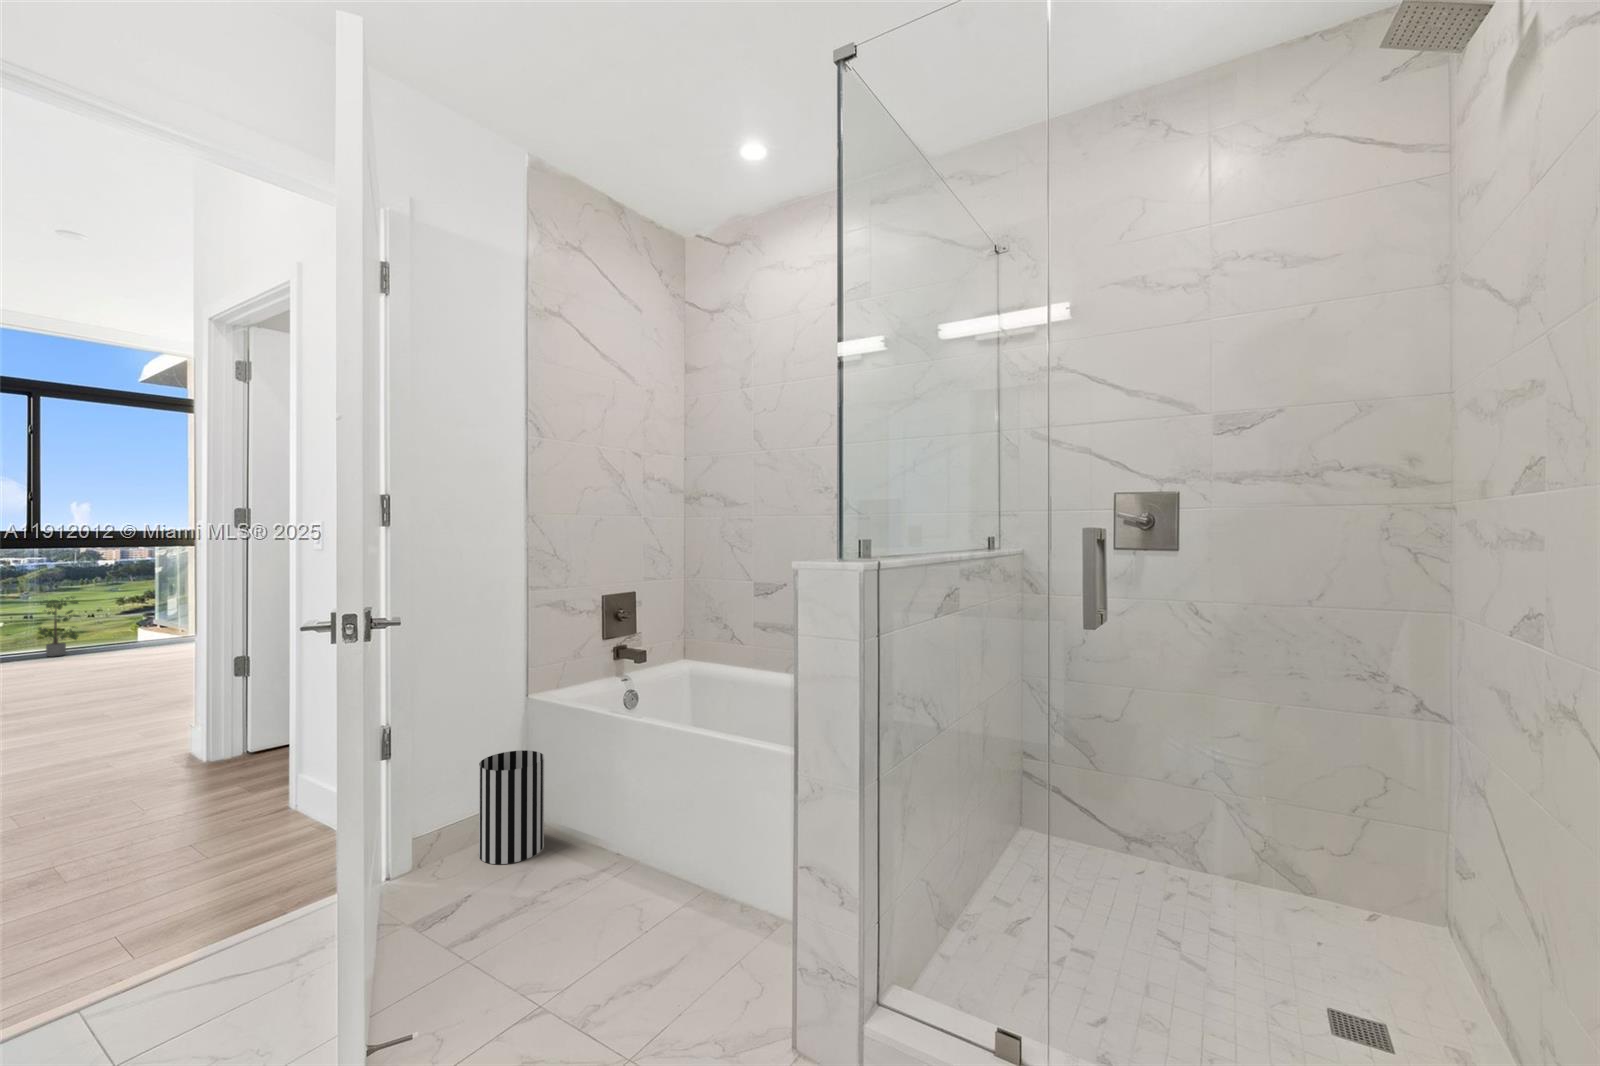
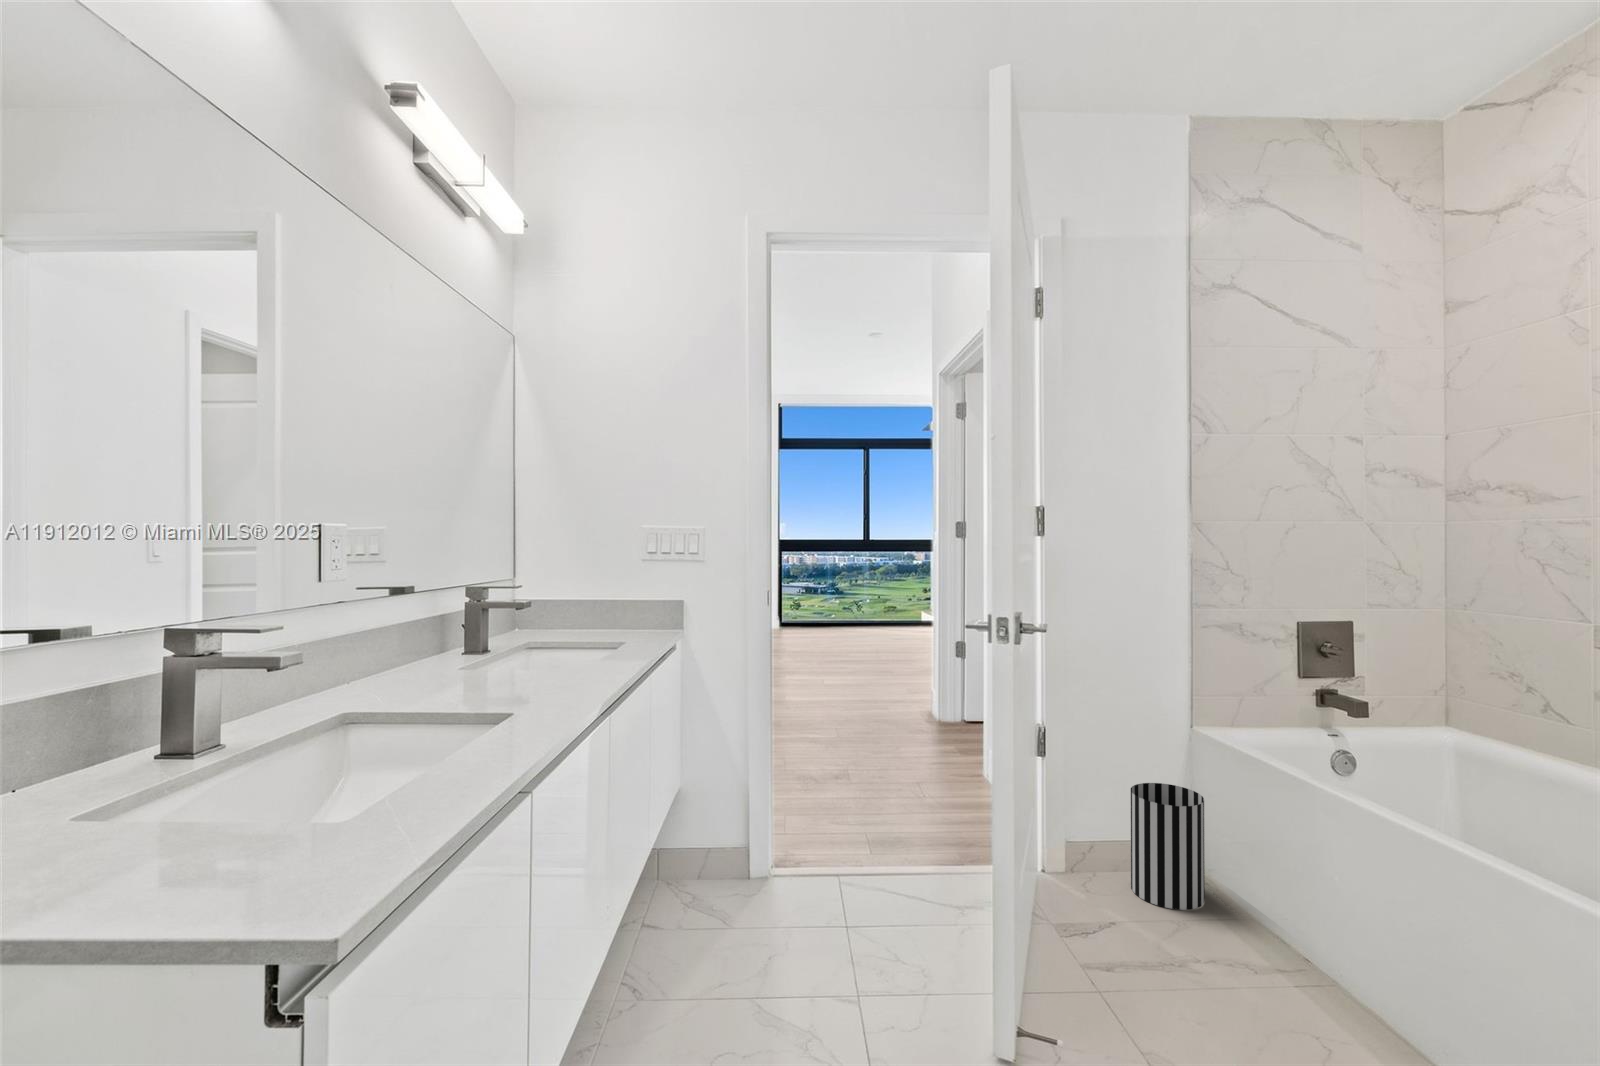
potted plant: present [38,597,83,657] -> none [883,585,909,628]

